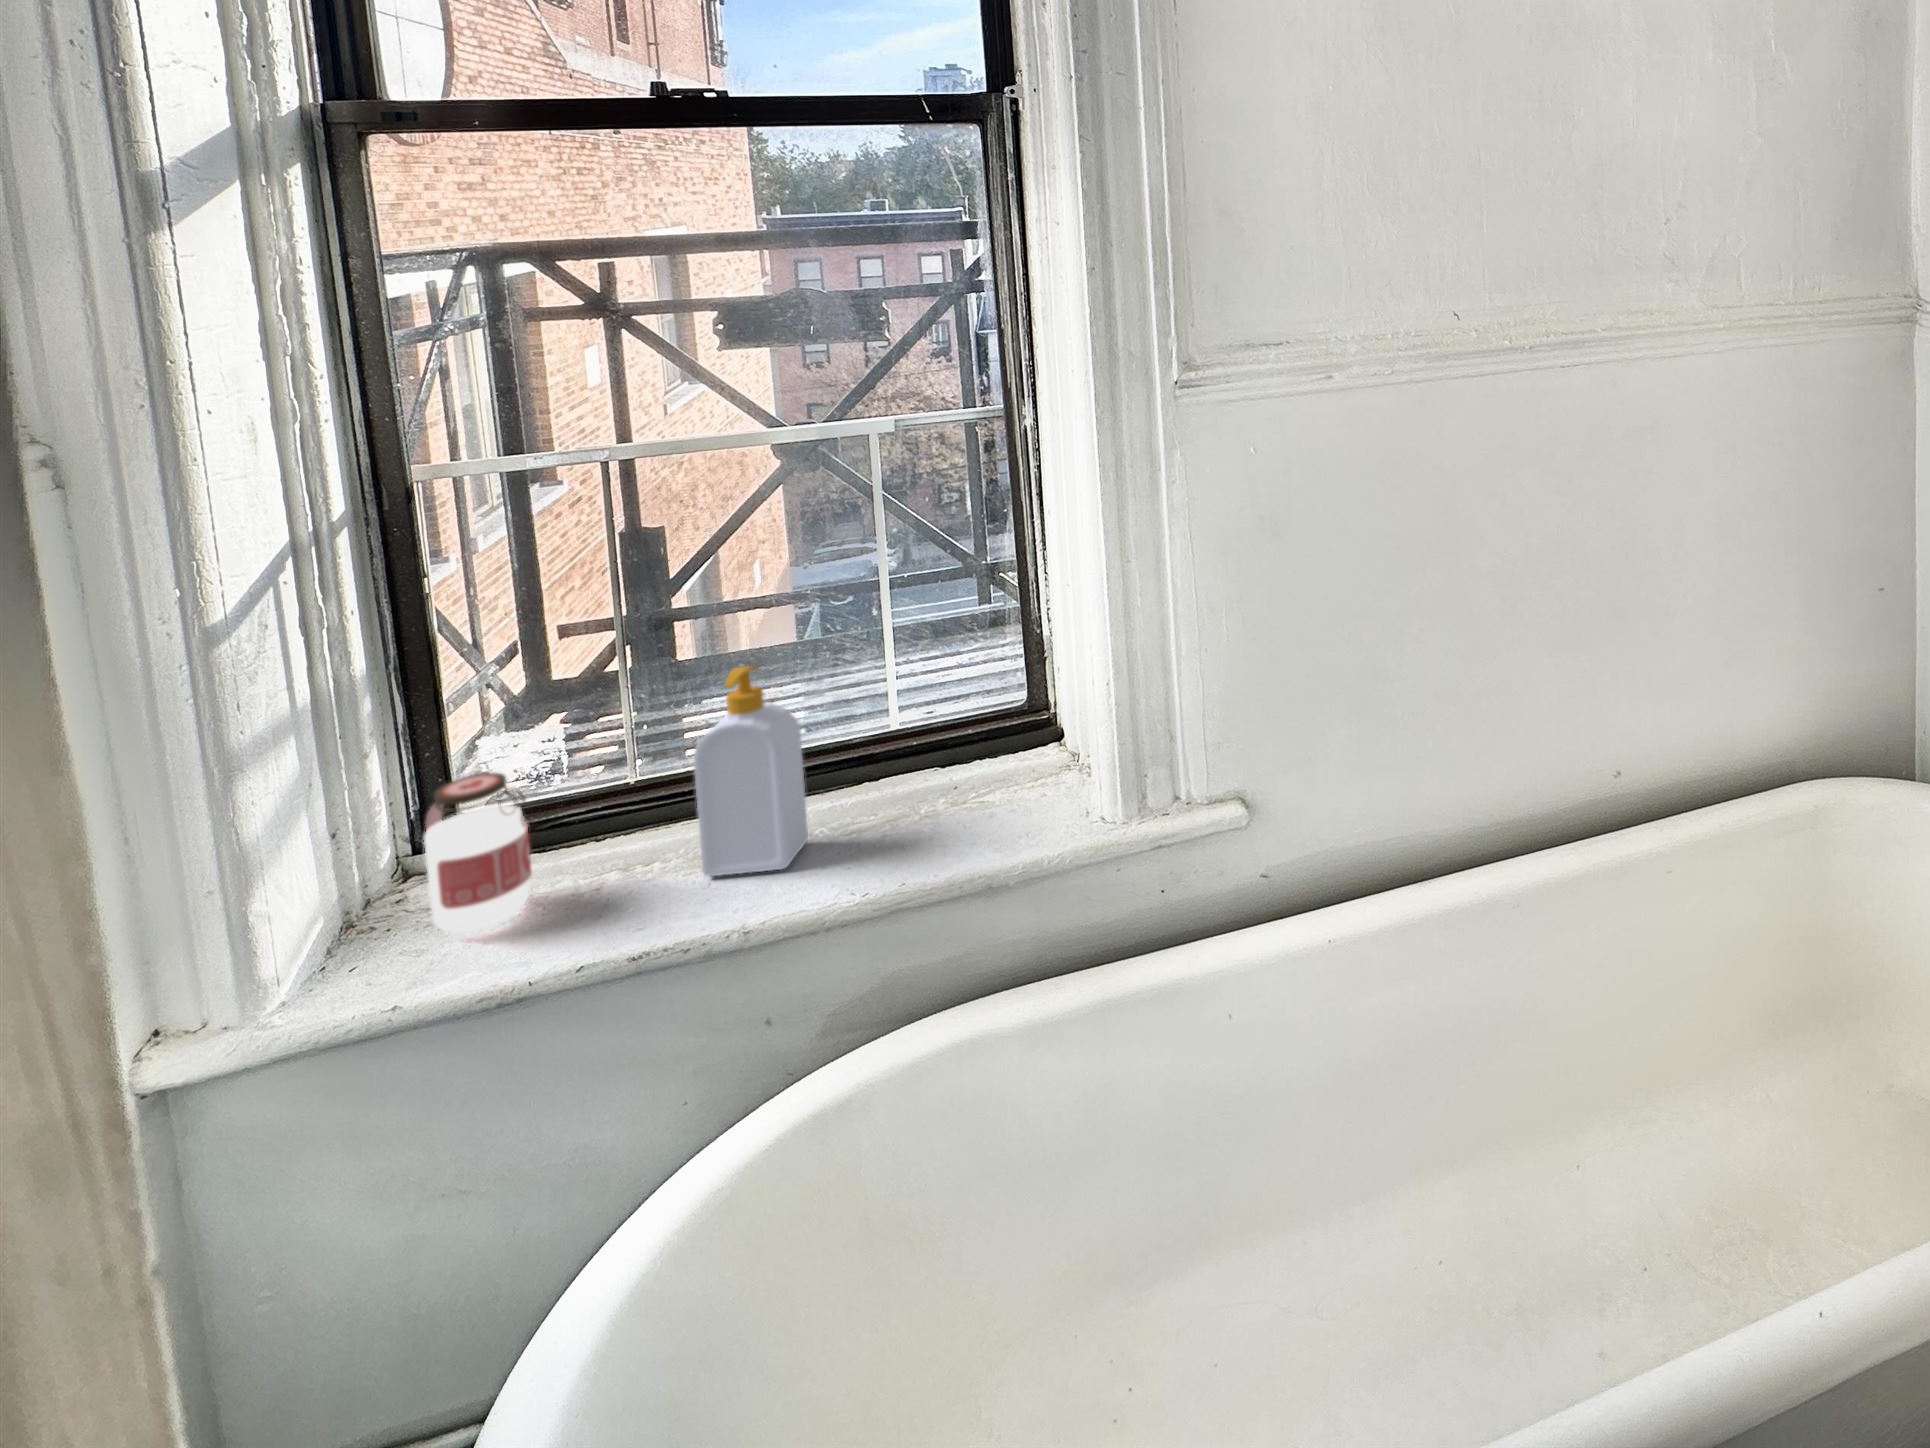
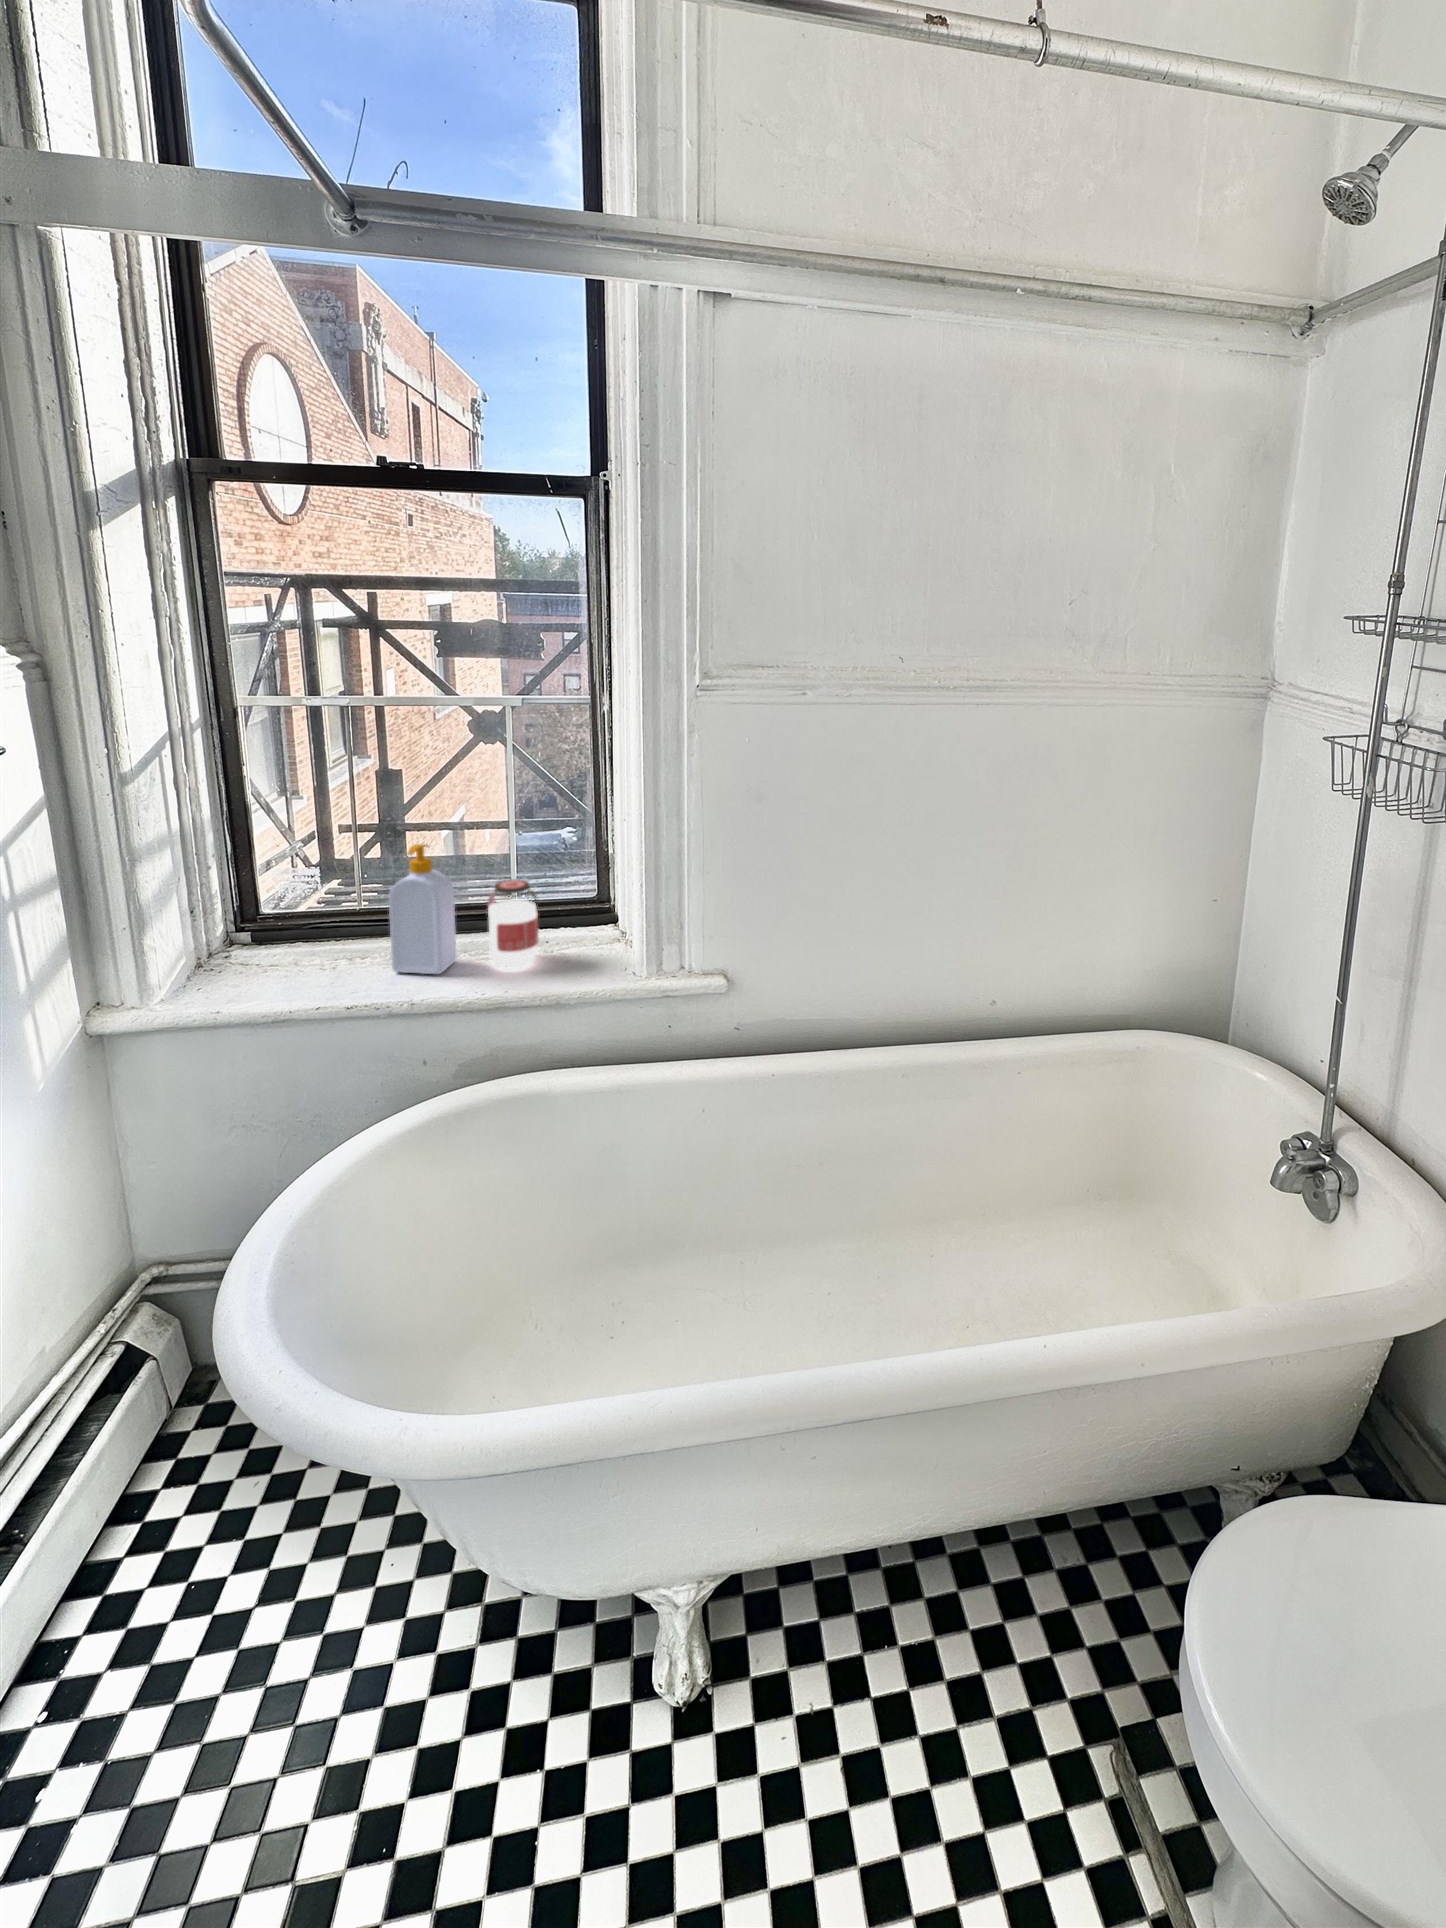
jar: present [424,773,532,934] -> present [487,880,538,967]

